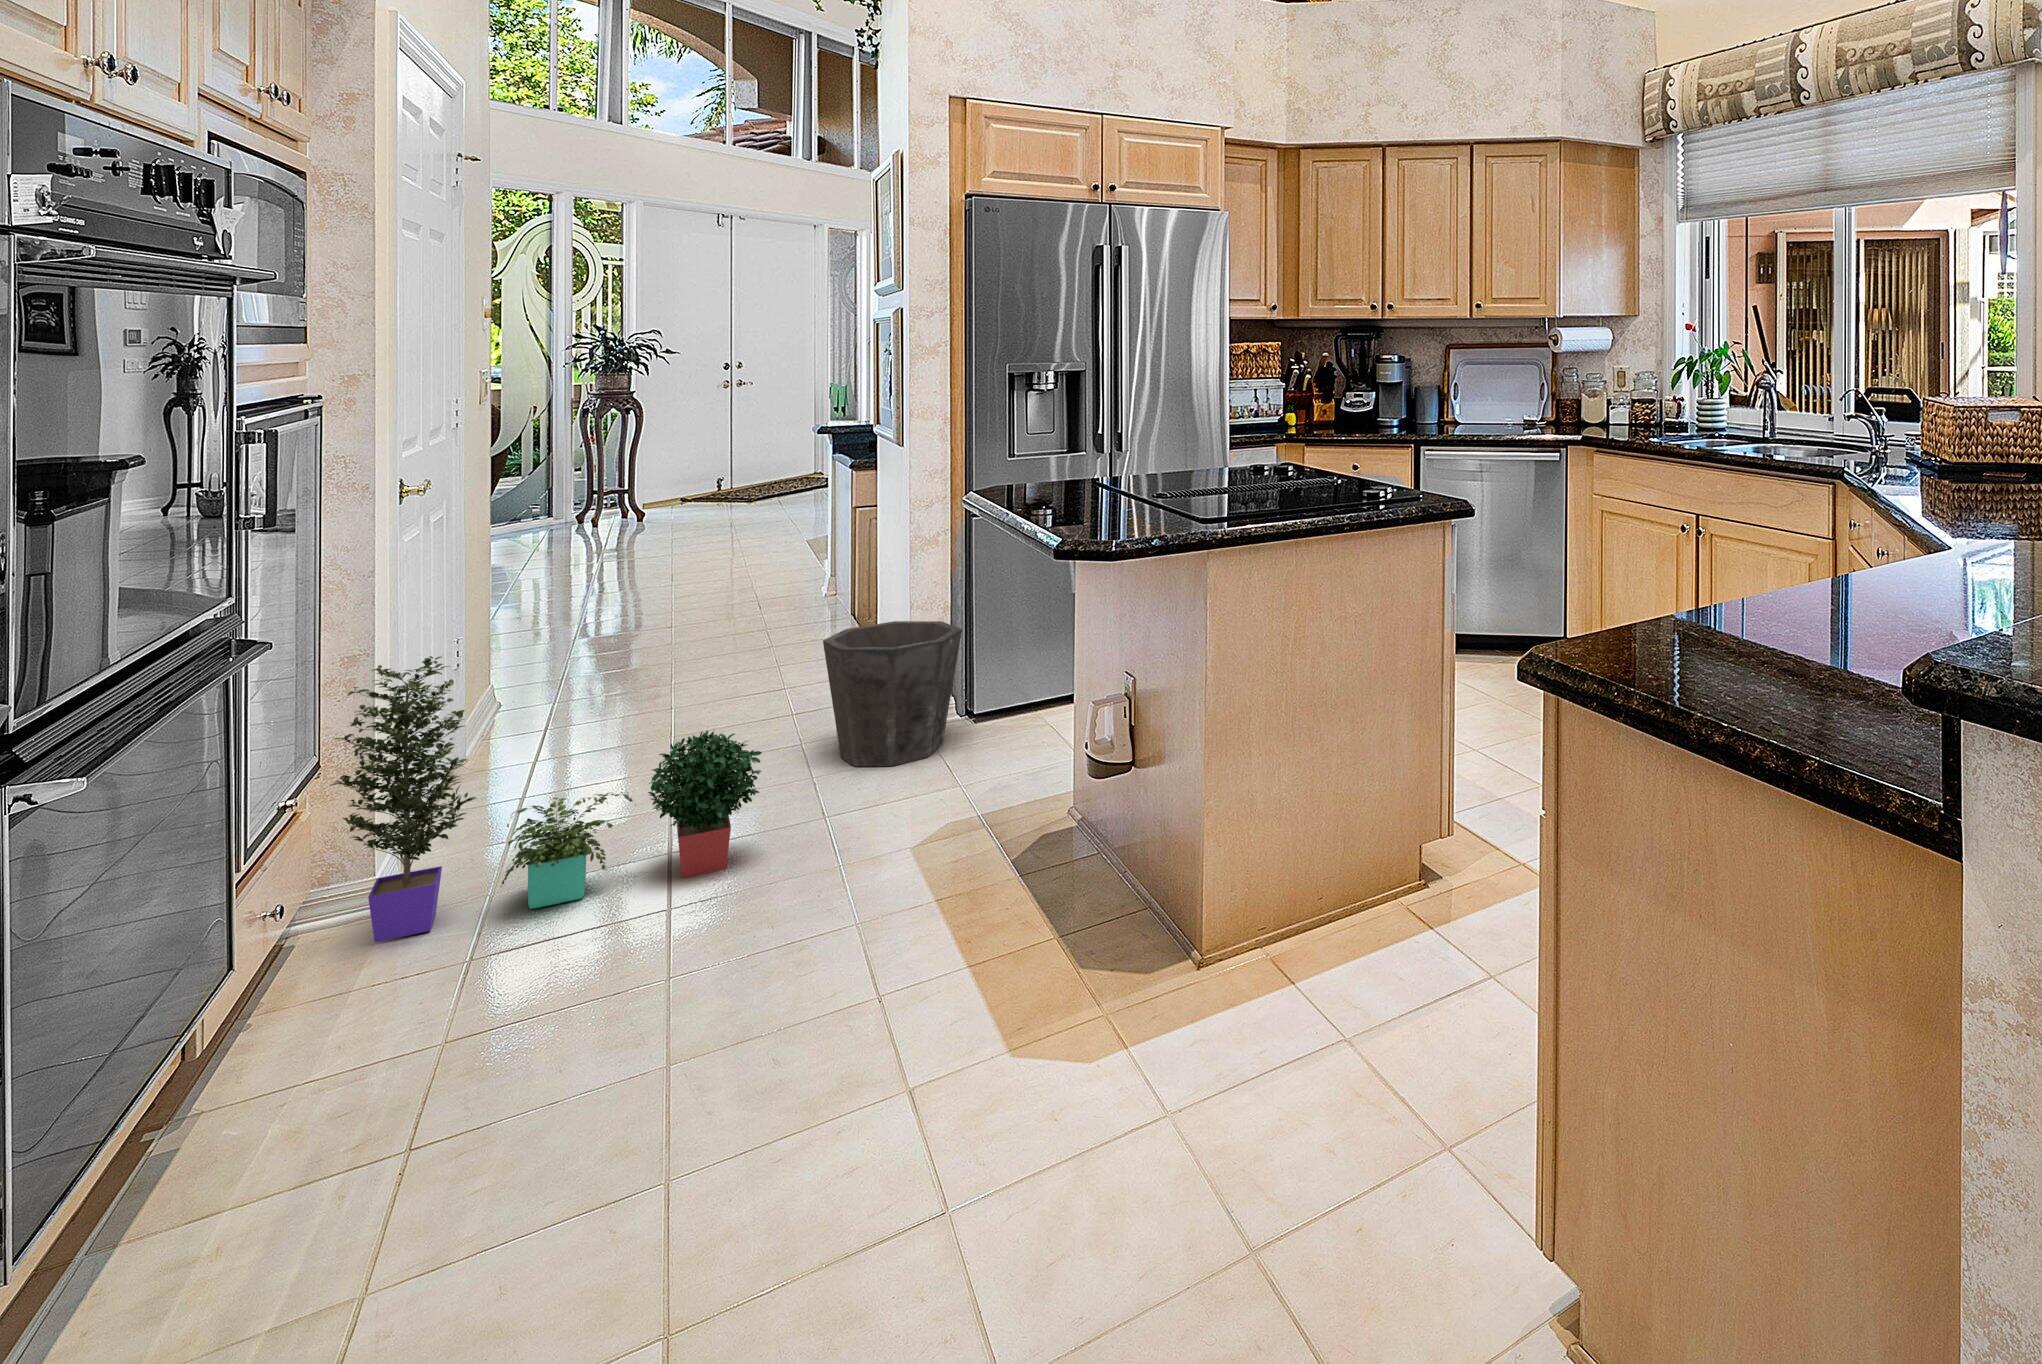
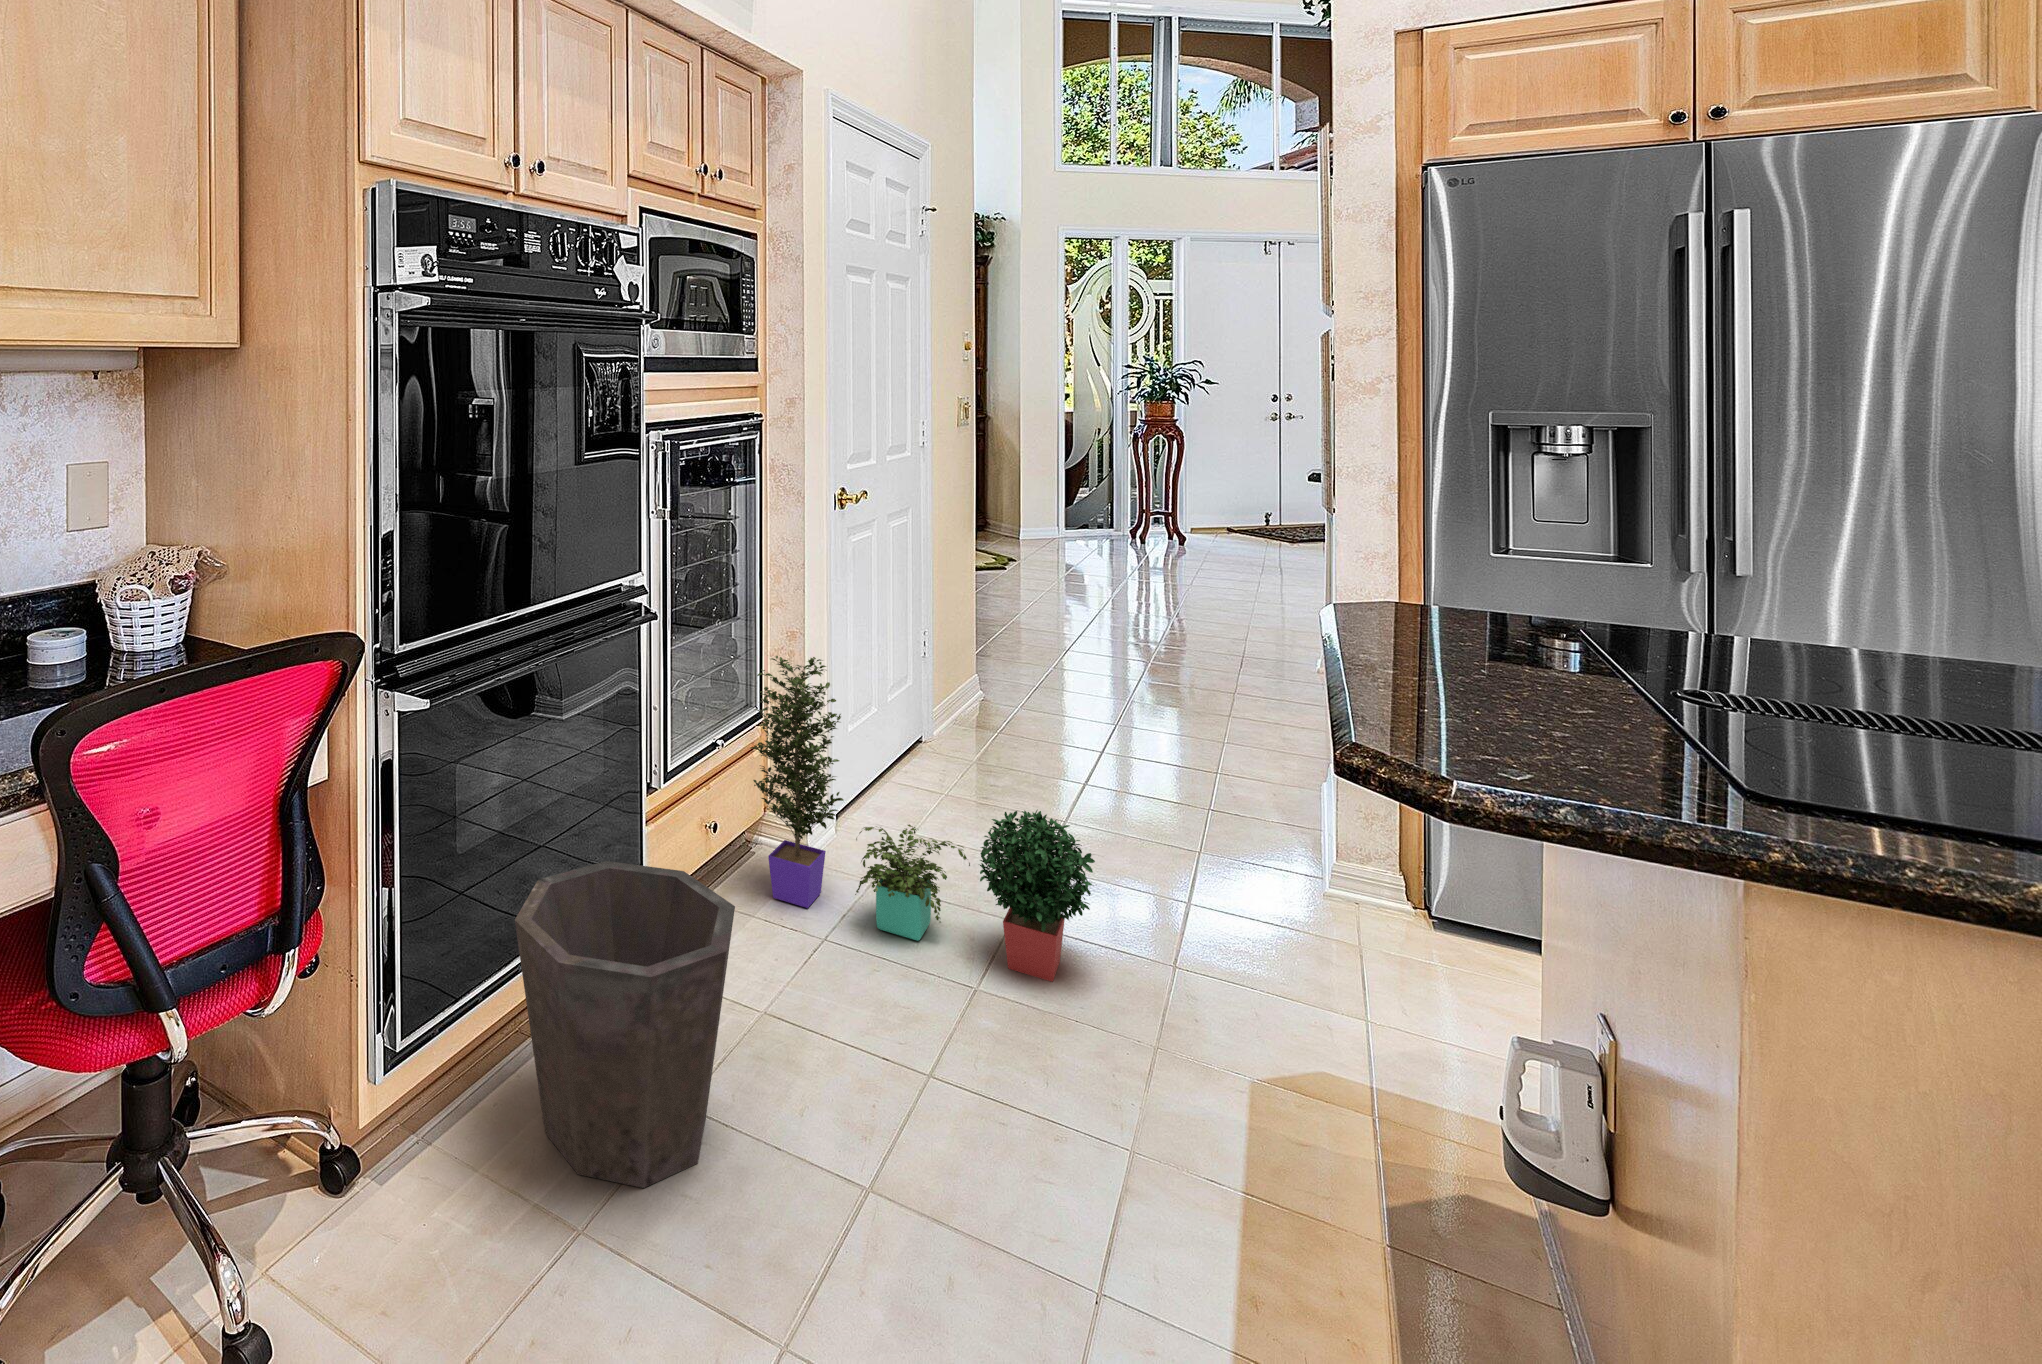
waste bin: present [823,621,962,766] -> present [515,861,735,1188]

